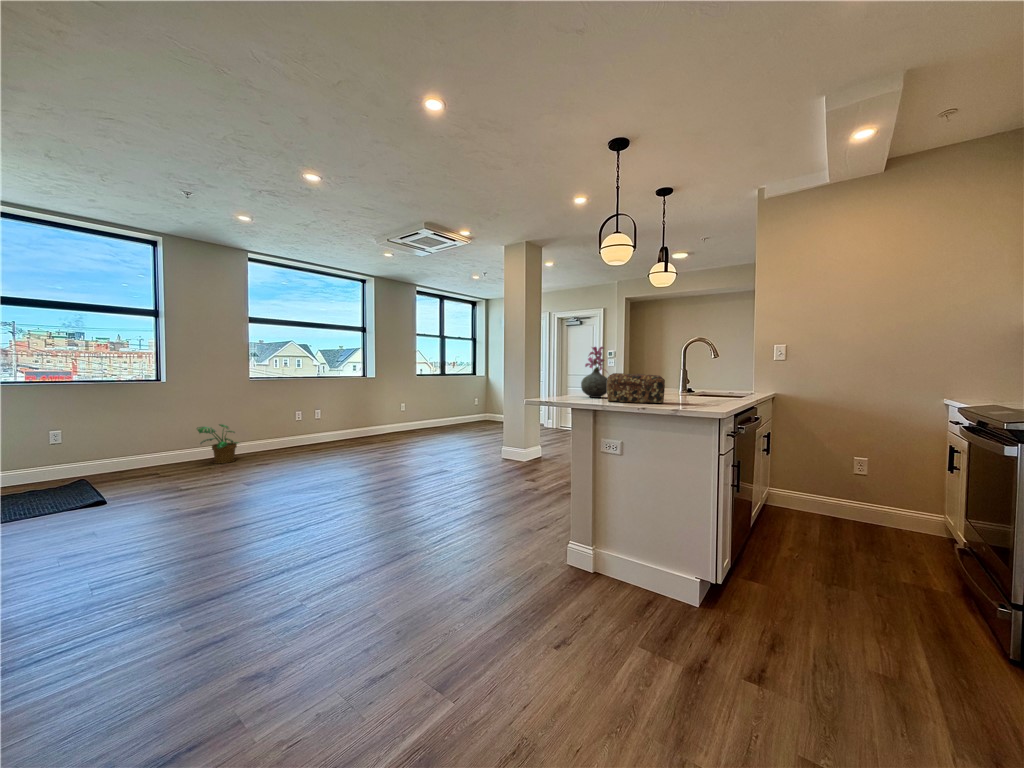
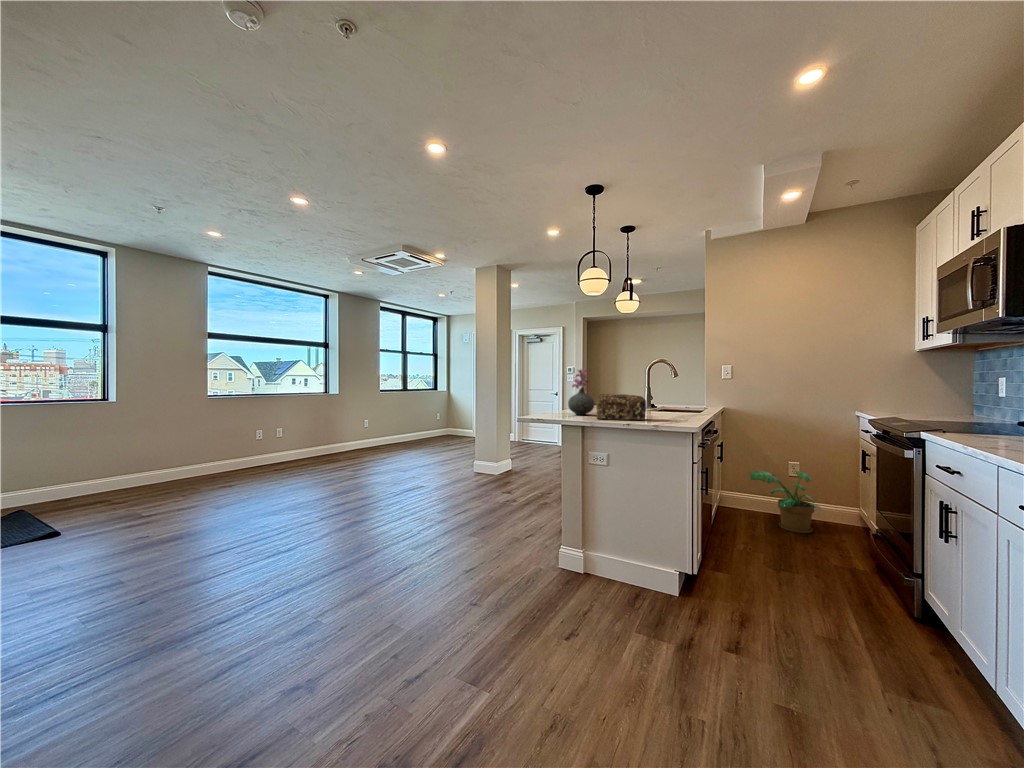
potted plant: present [197,424,238,464] -> present [750,471,821,533]

